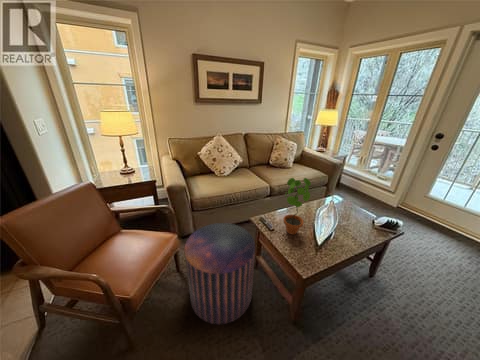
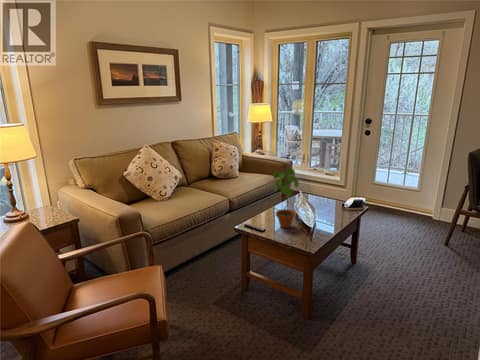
pouf: present [185,223,255,325] -> none [191,235,267,341]

